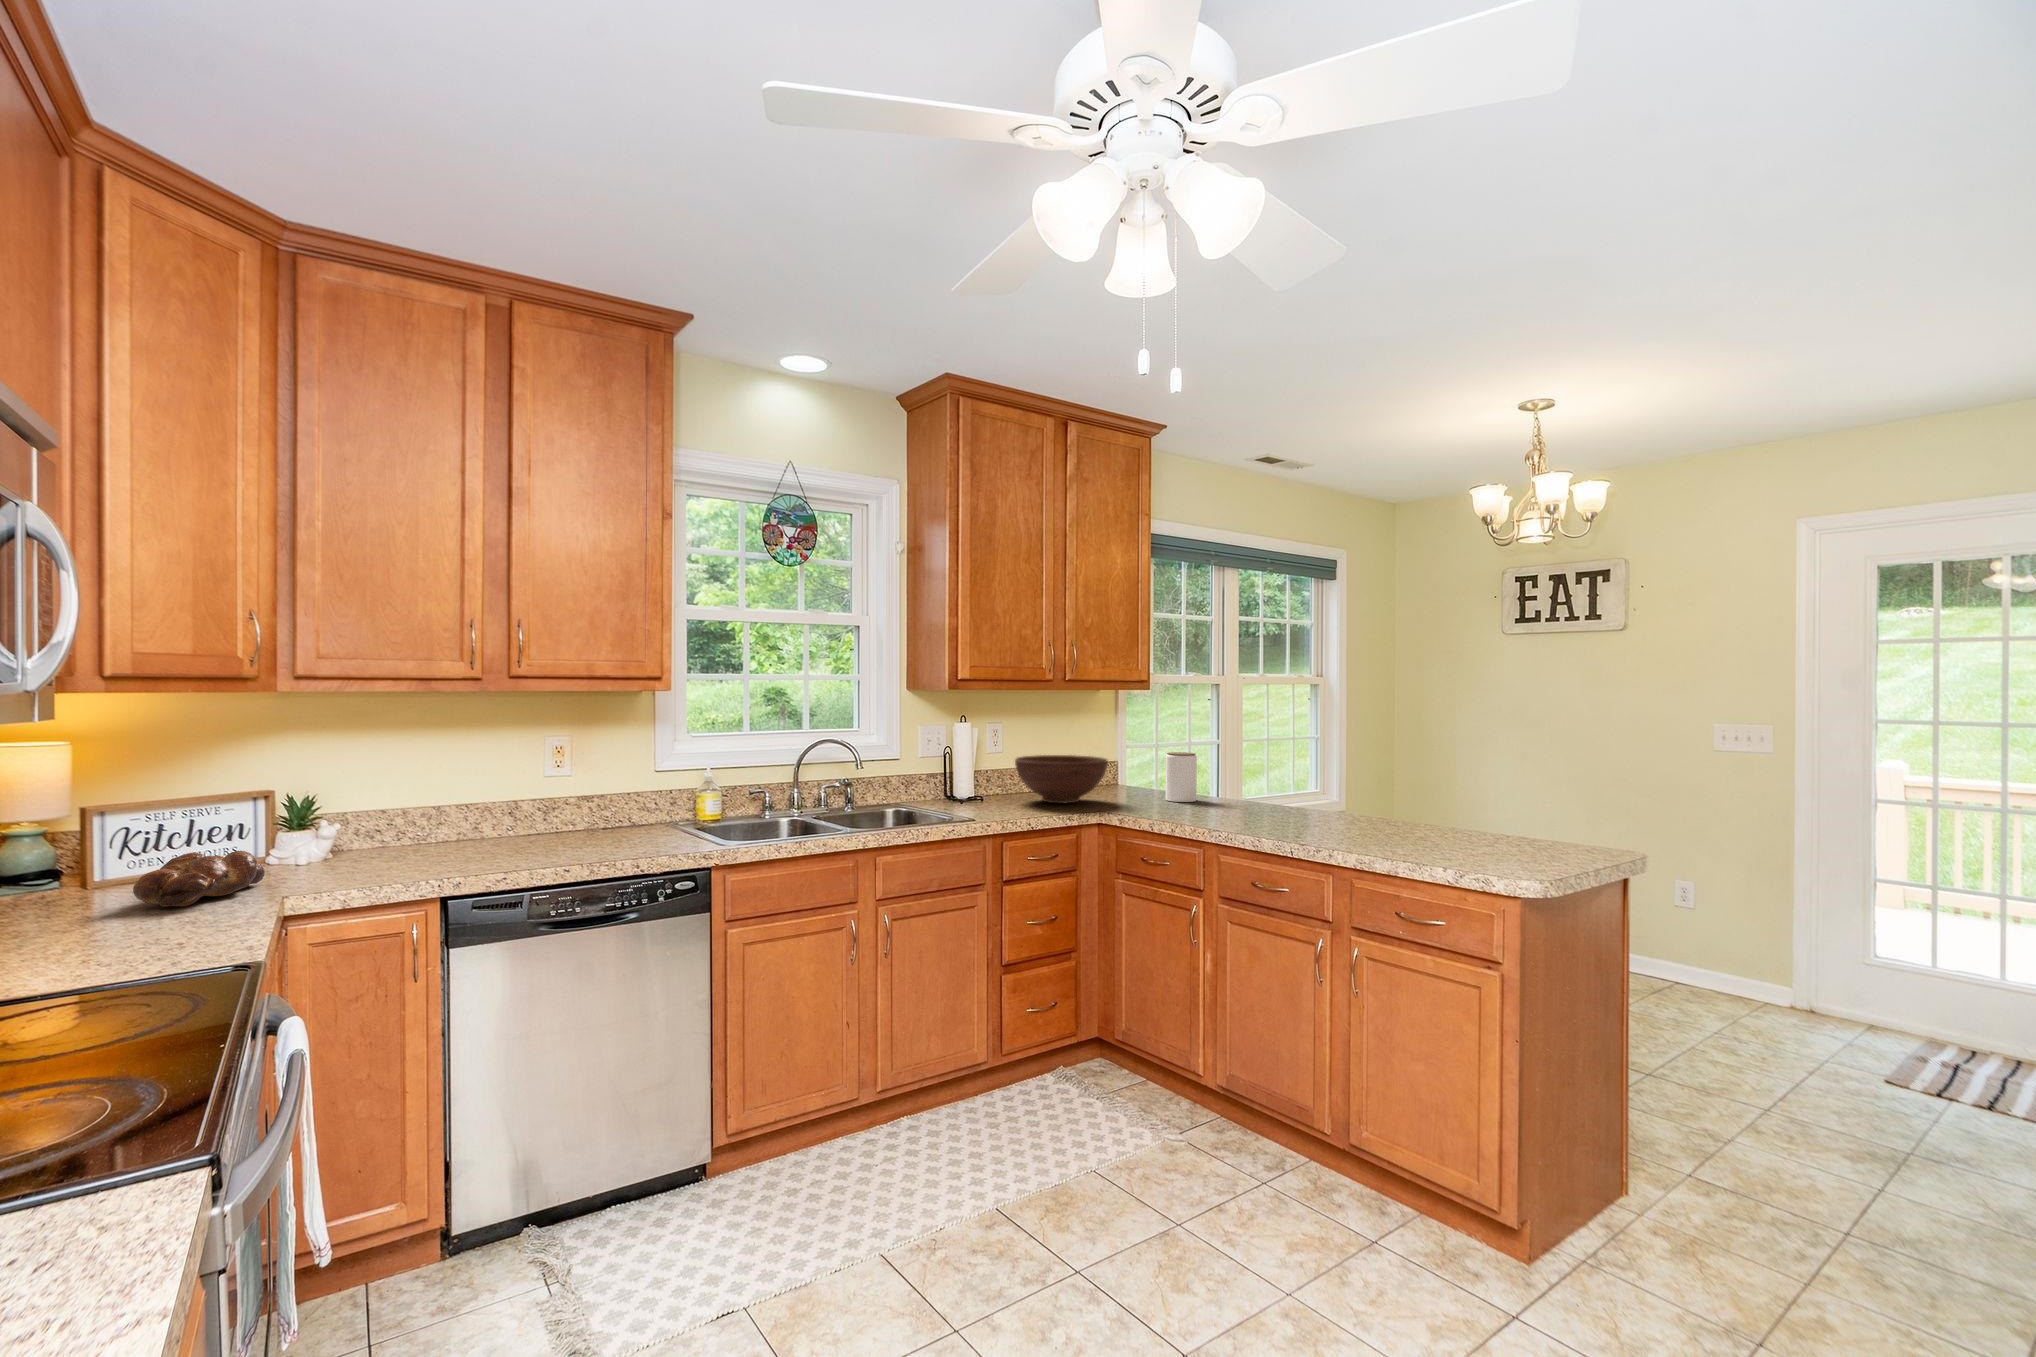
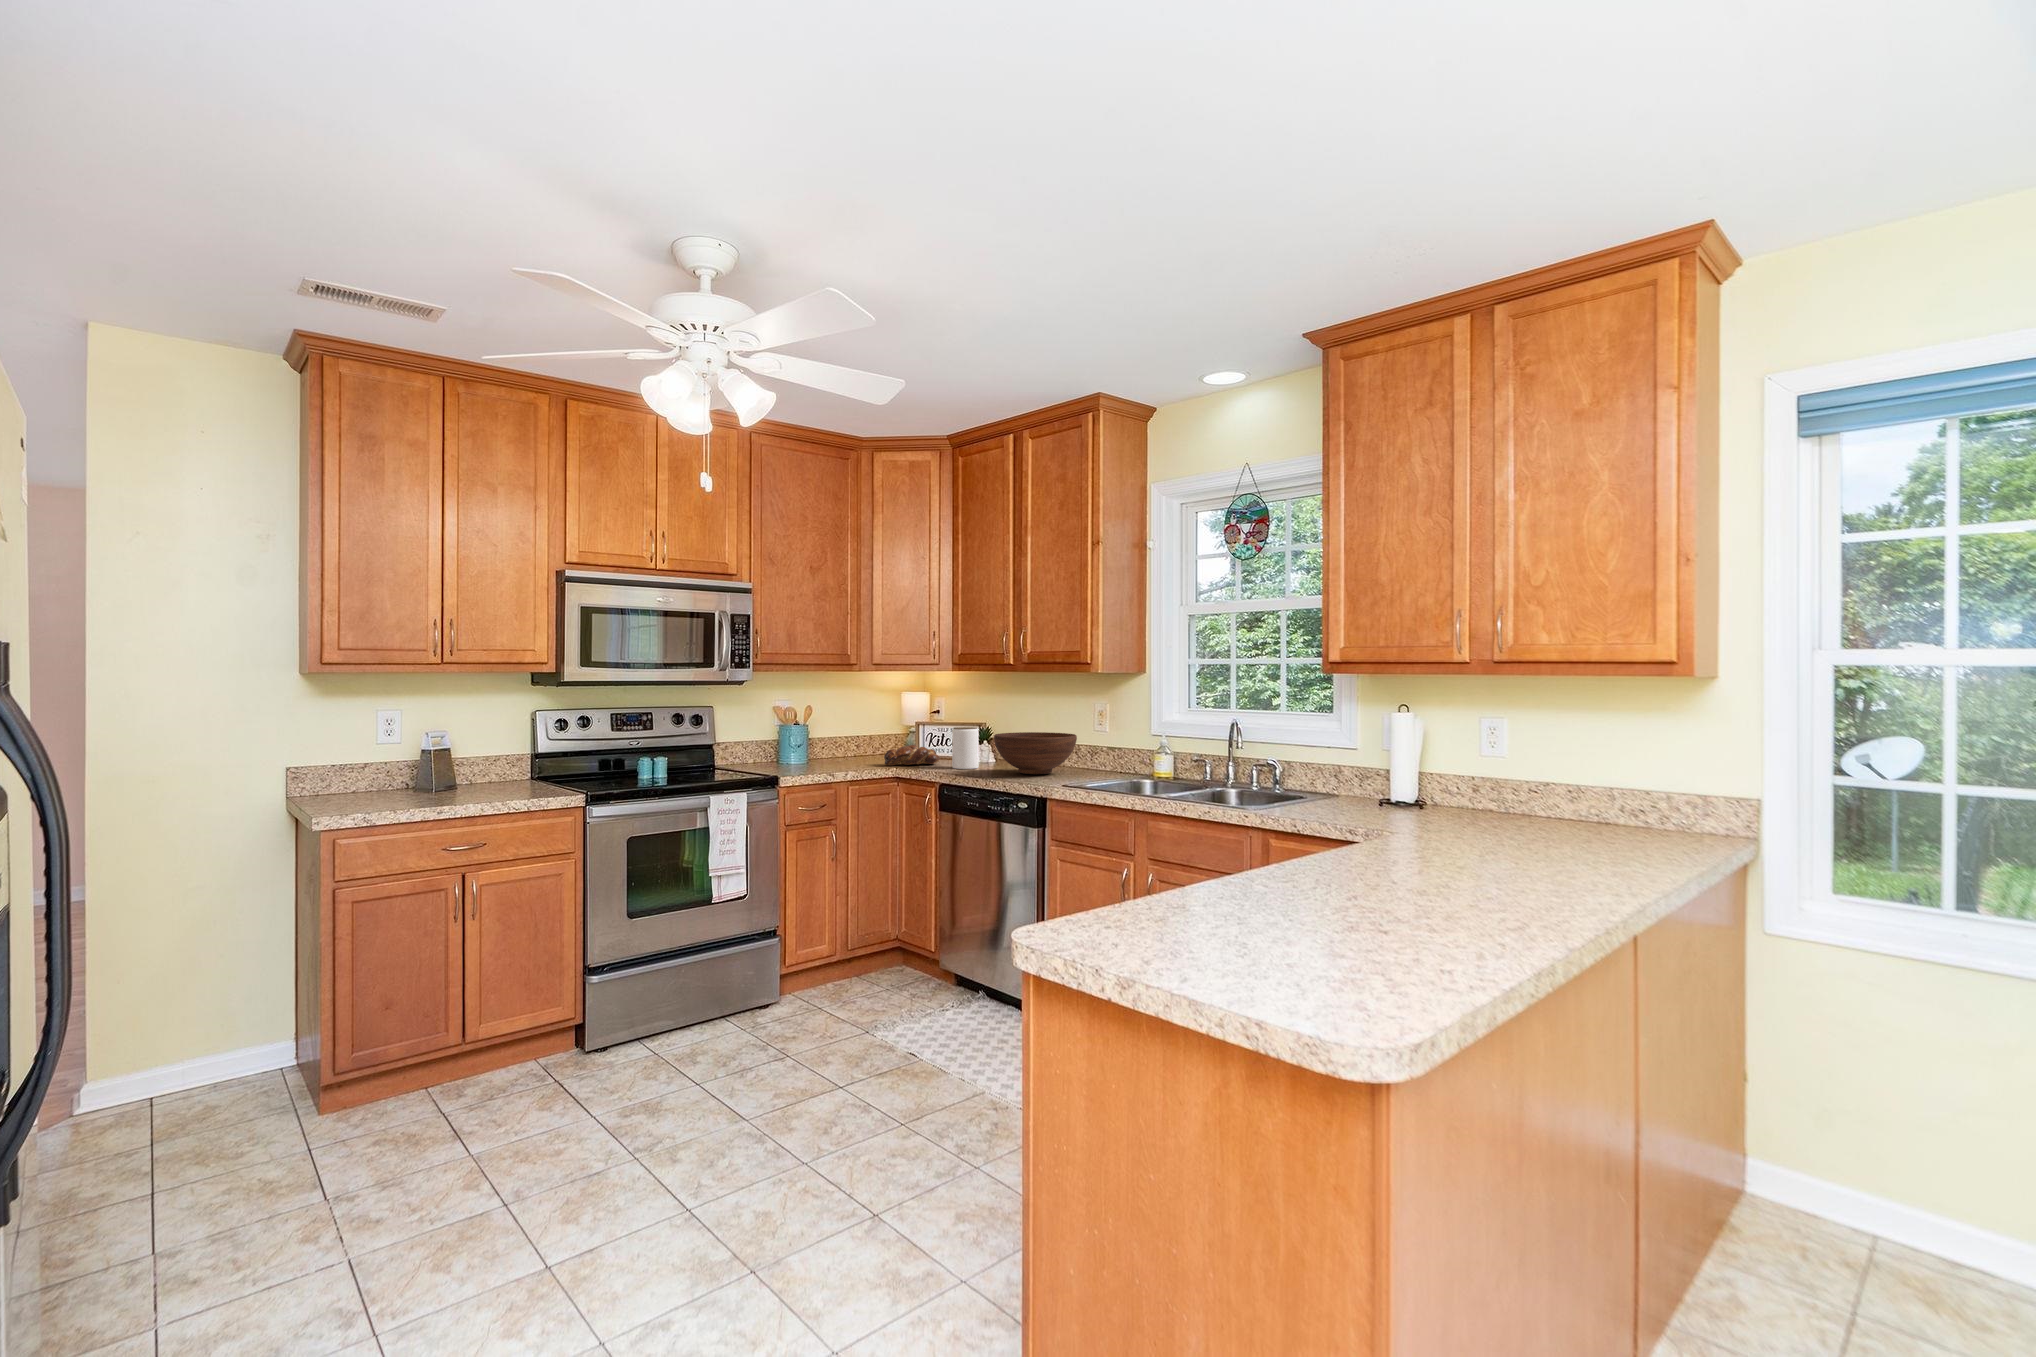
jar: present [1166,752,1197,802] -> present [952,727,978,769]
fruit bowl: present [1015,755,1108,803] -> present [994,732,1077,774]

